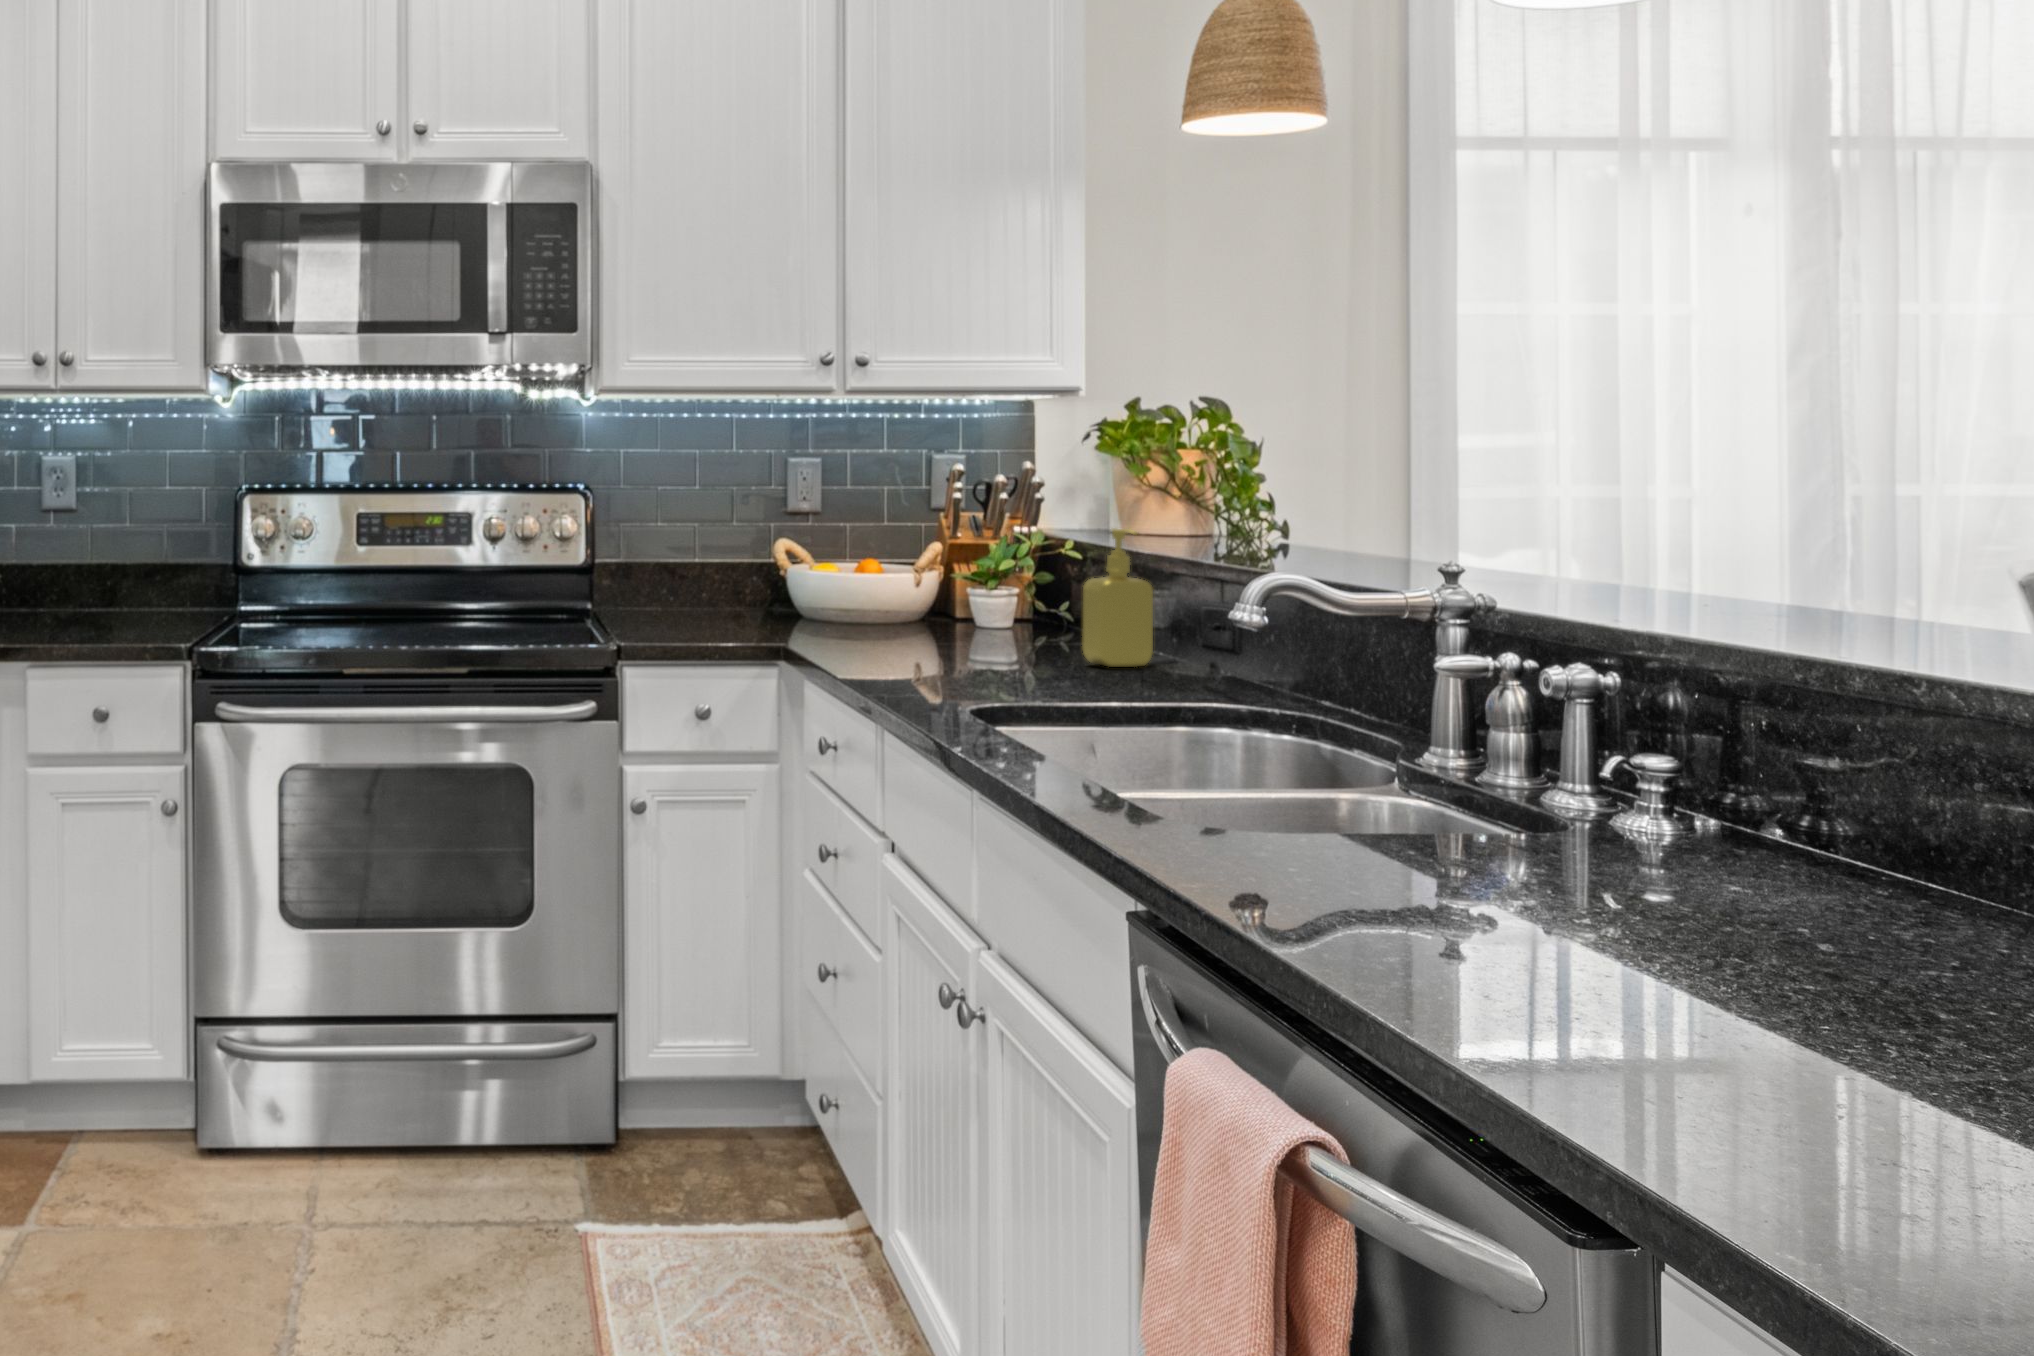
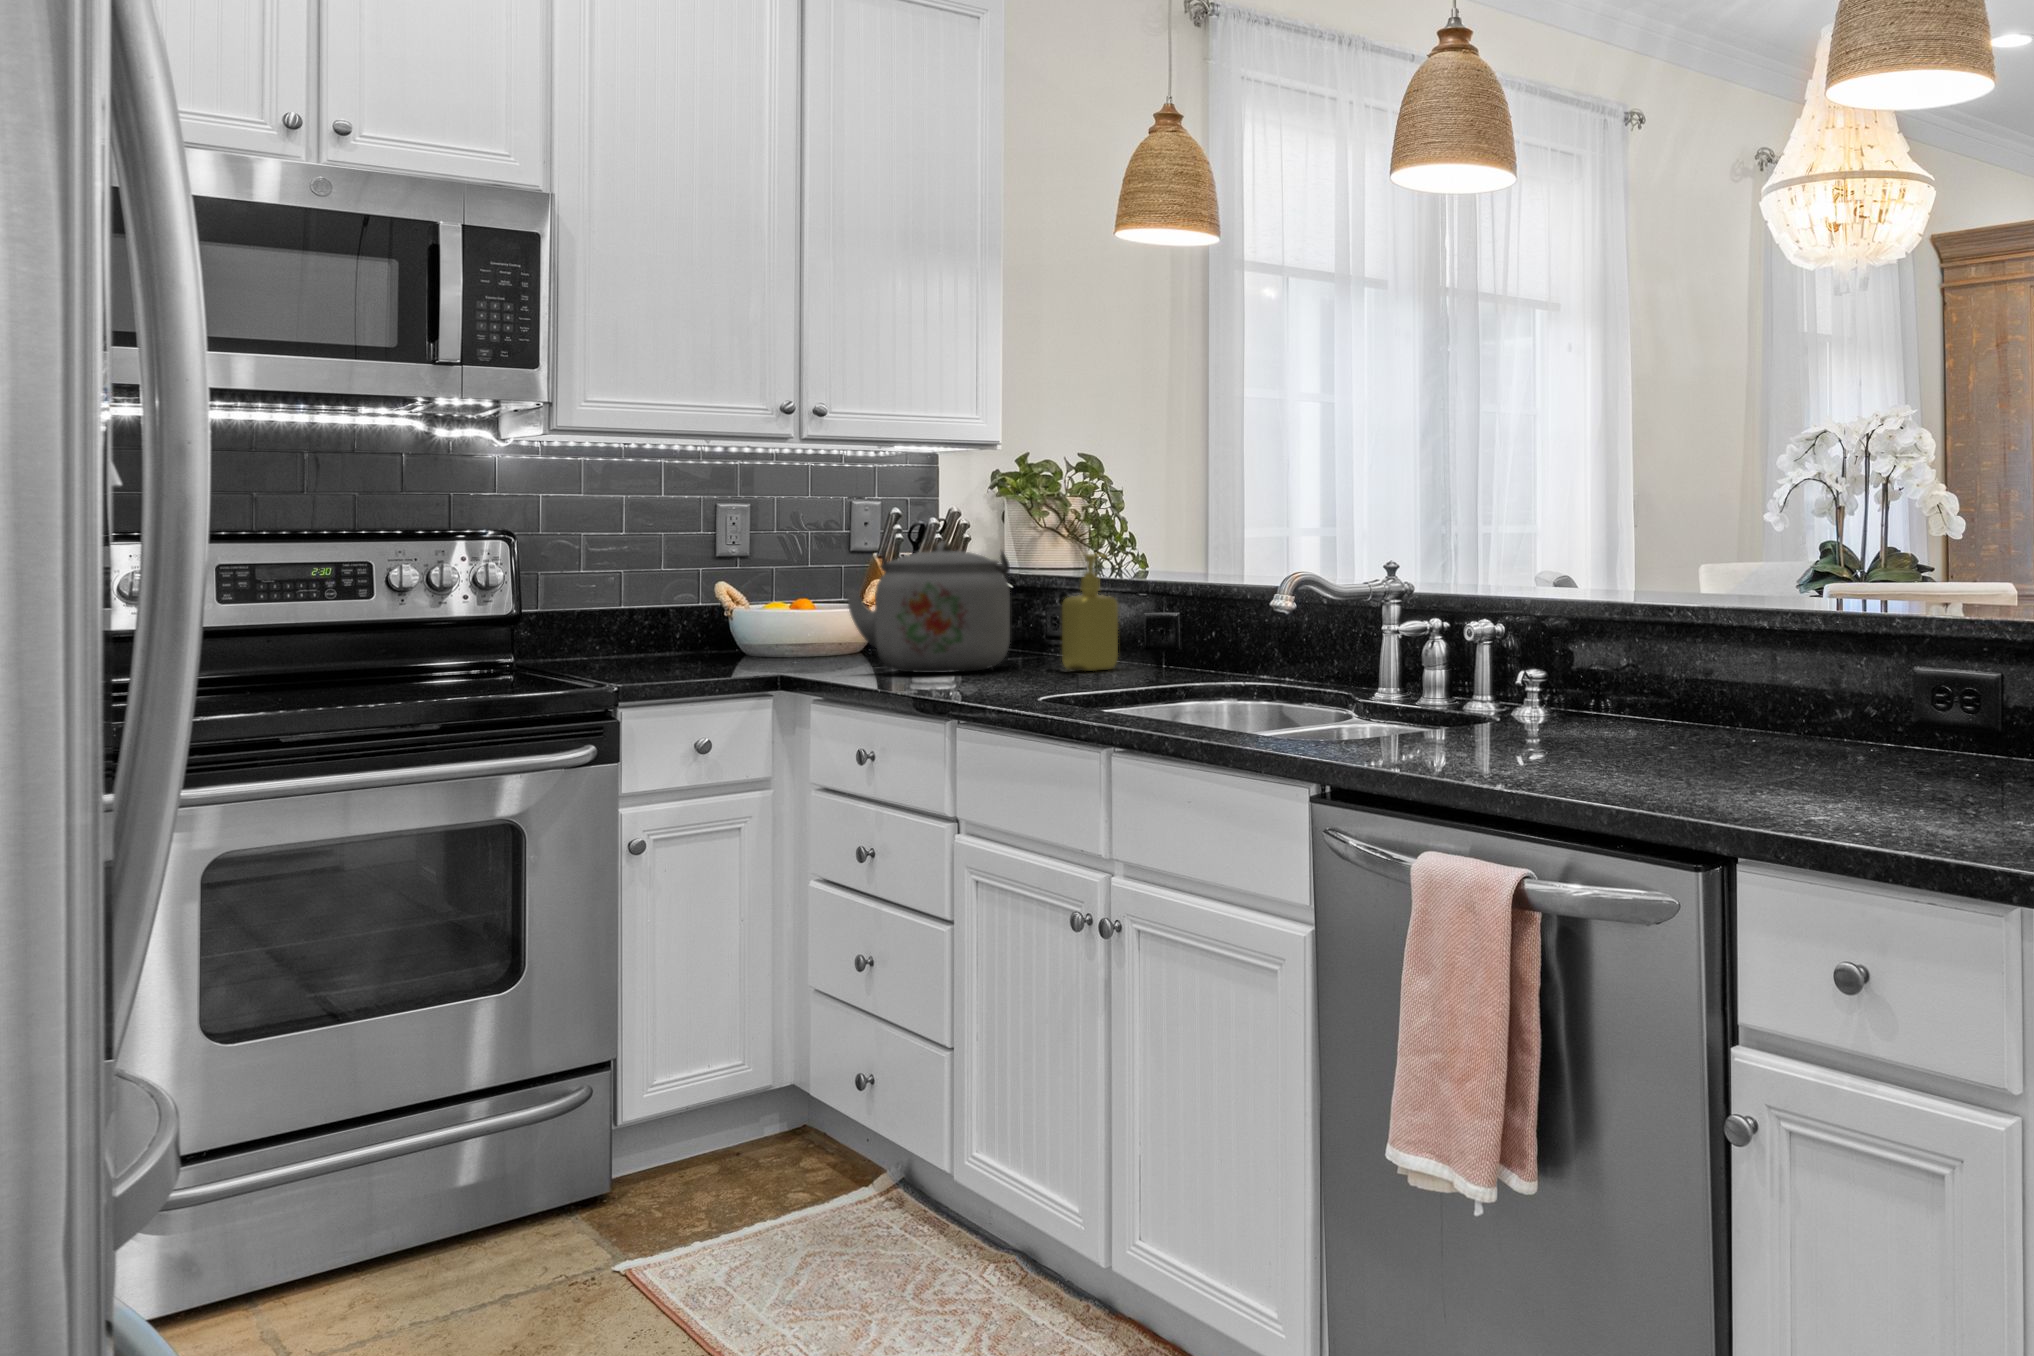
kettle: none [864,508,1054,653] -> present [845,542,1010,673]

